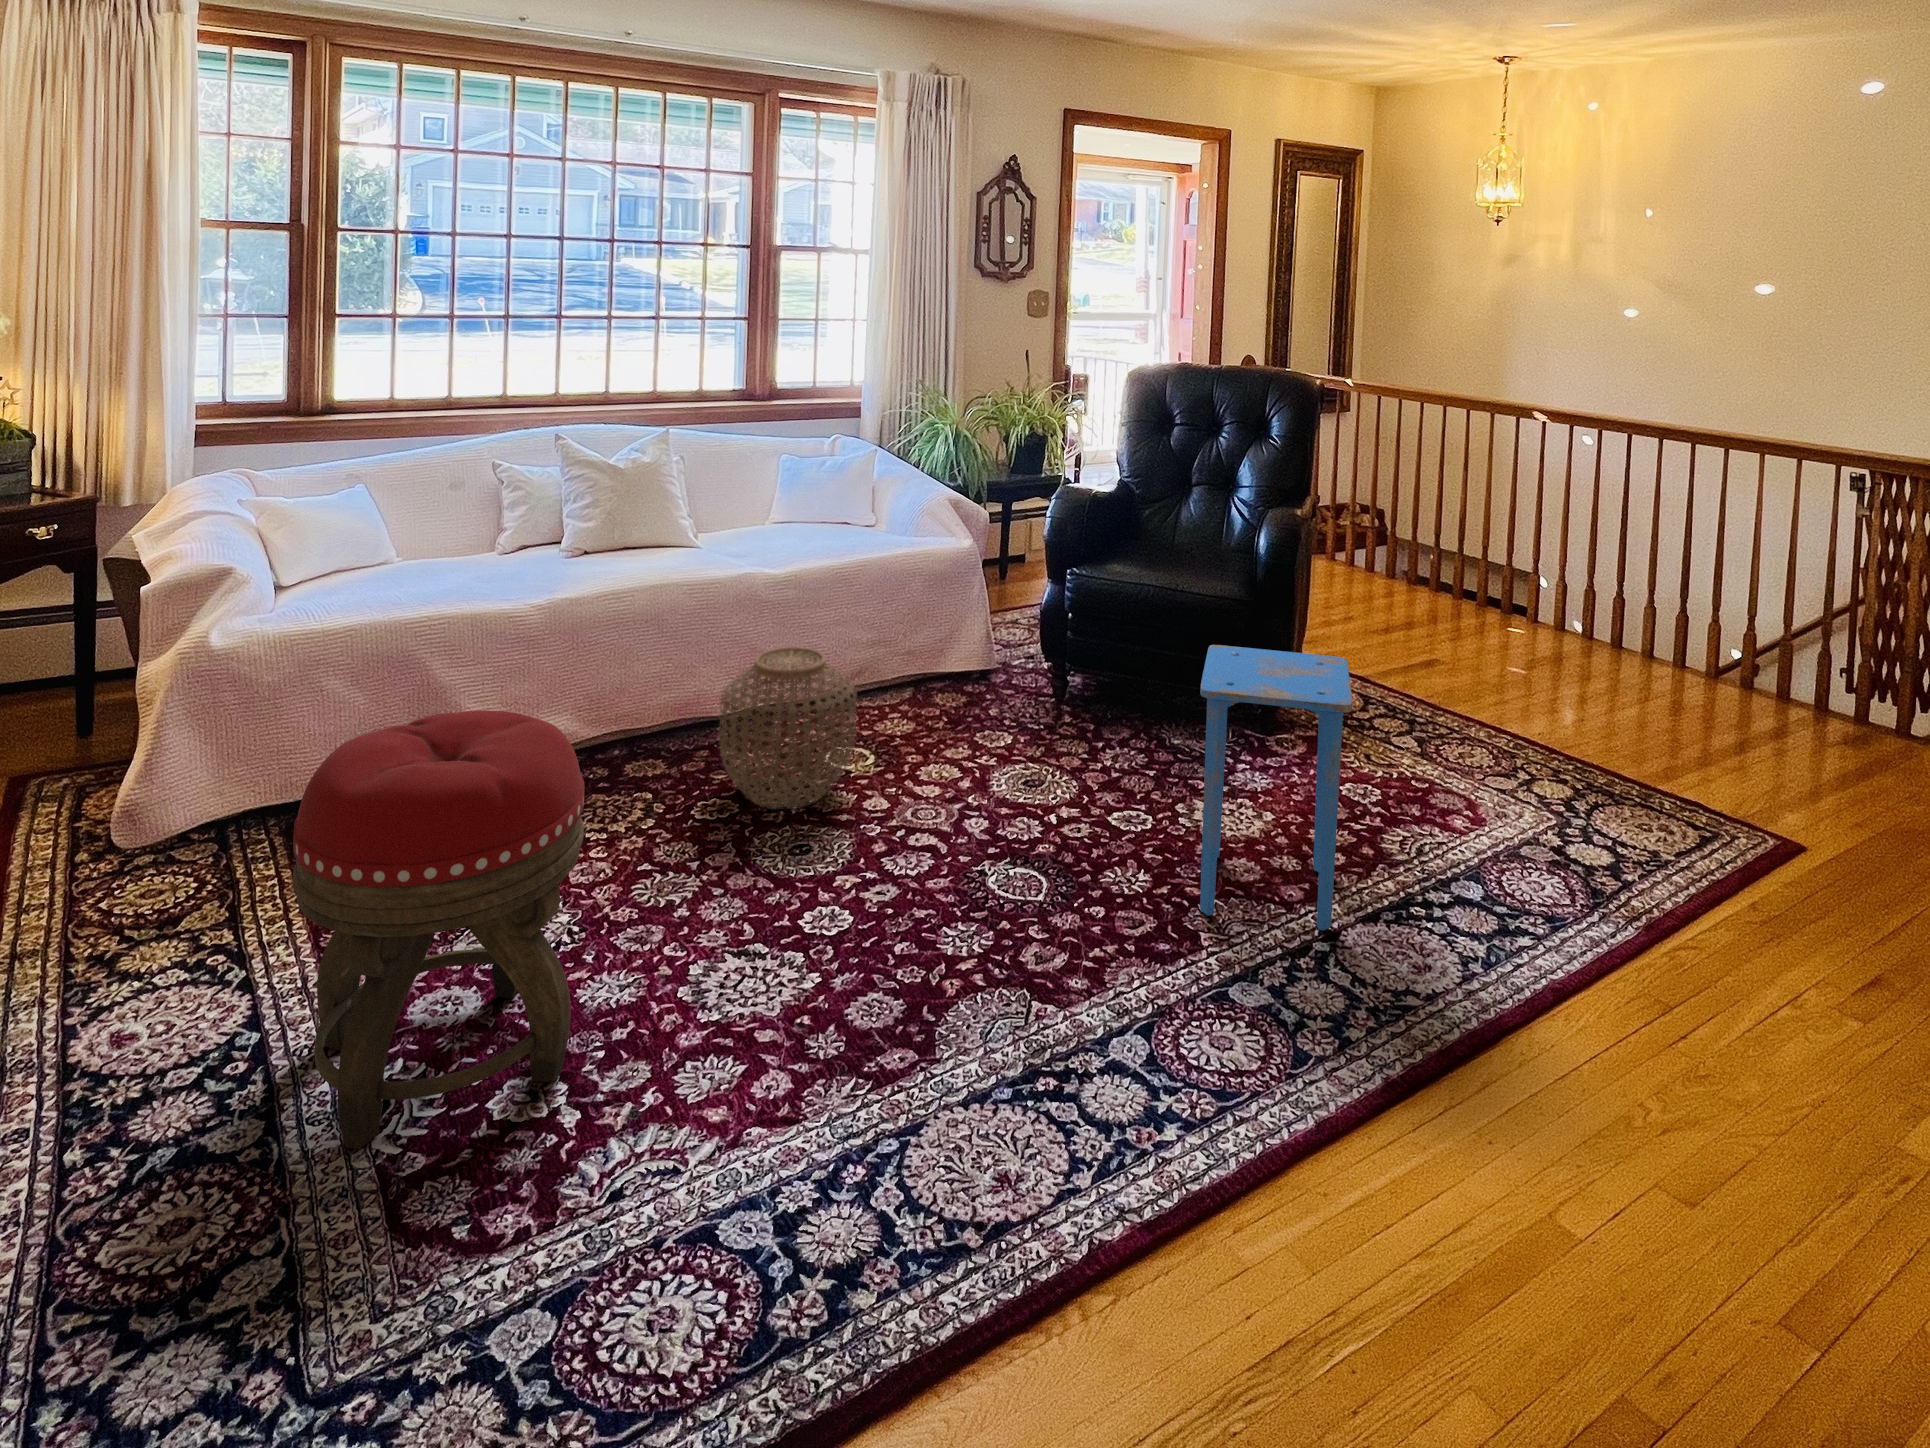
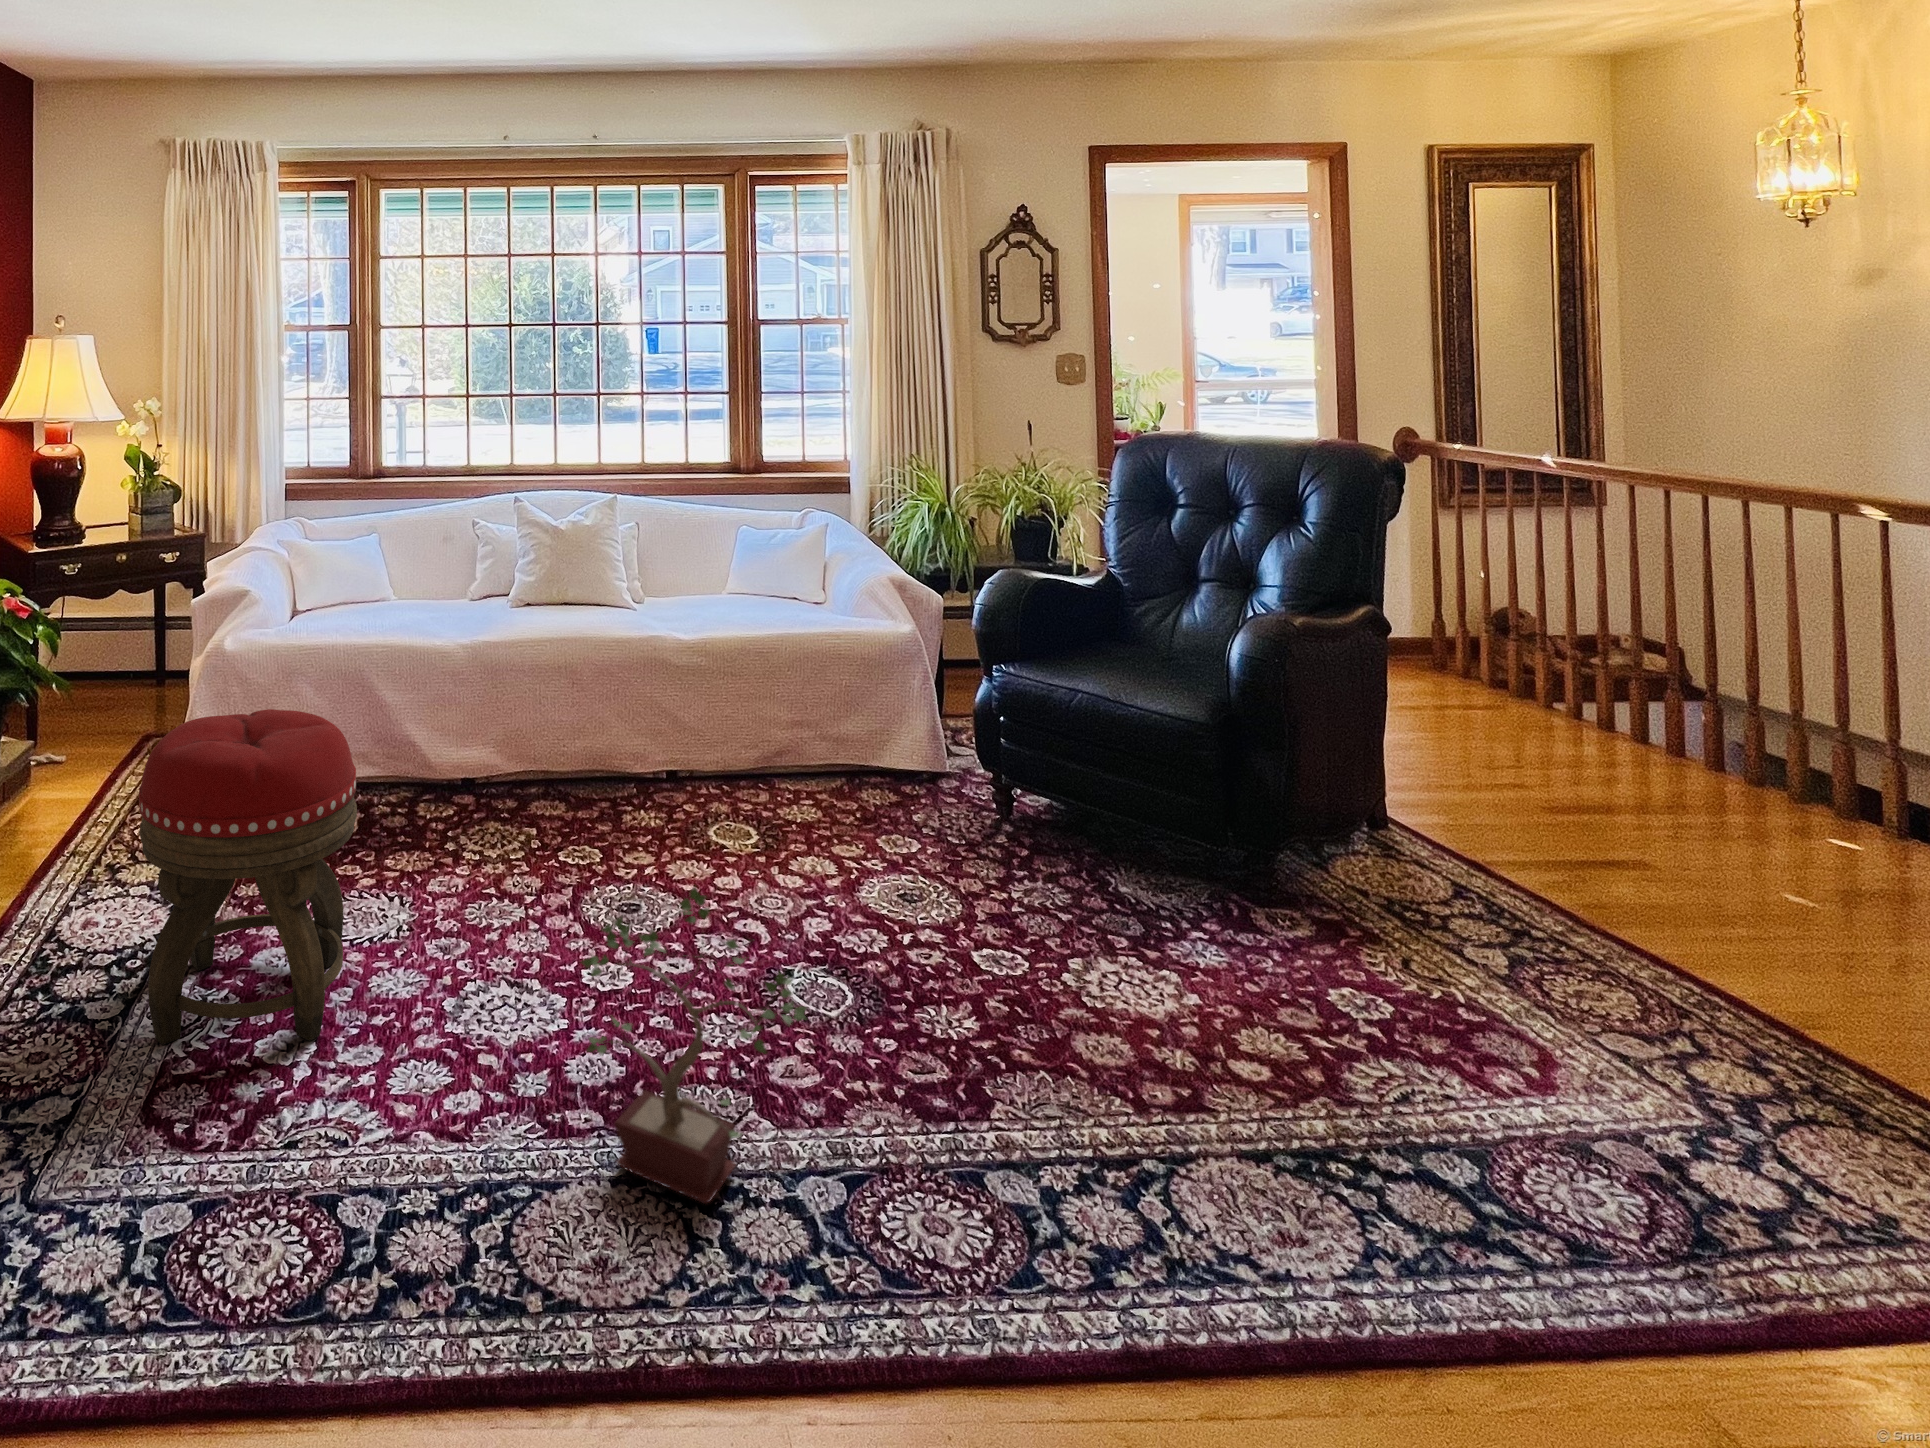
side table: present [1200,645,1352,931] -> none [995,762,1236,1149]
woven basket: present [720,647,856,809] -> none [586,710,717,870]
potted plant: none [918,808,1170,1094] -> present [582,887,806,1203]

